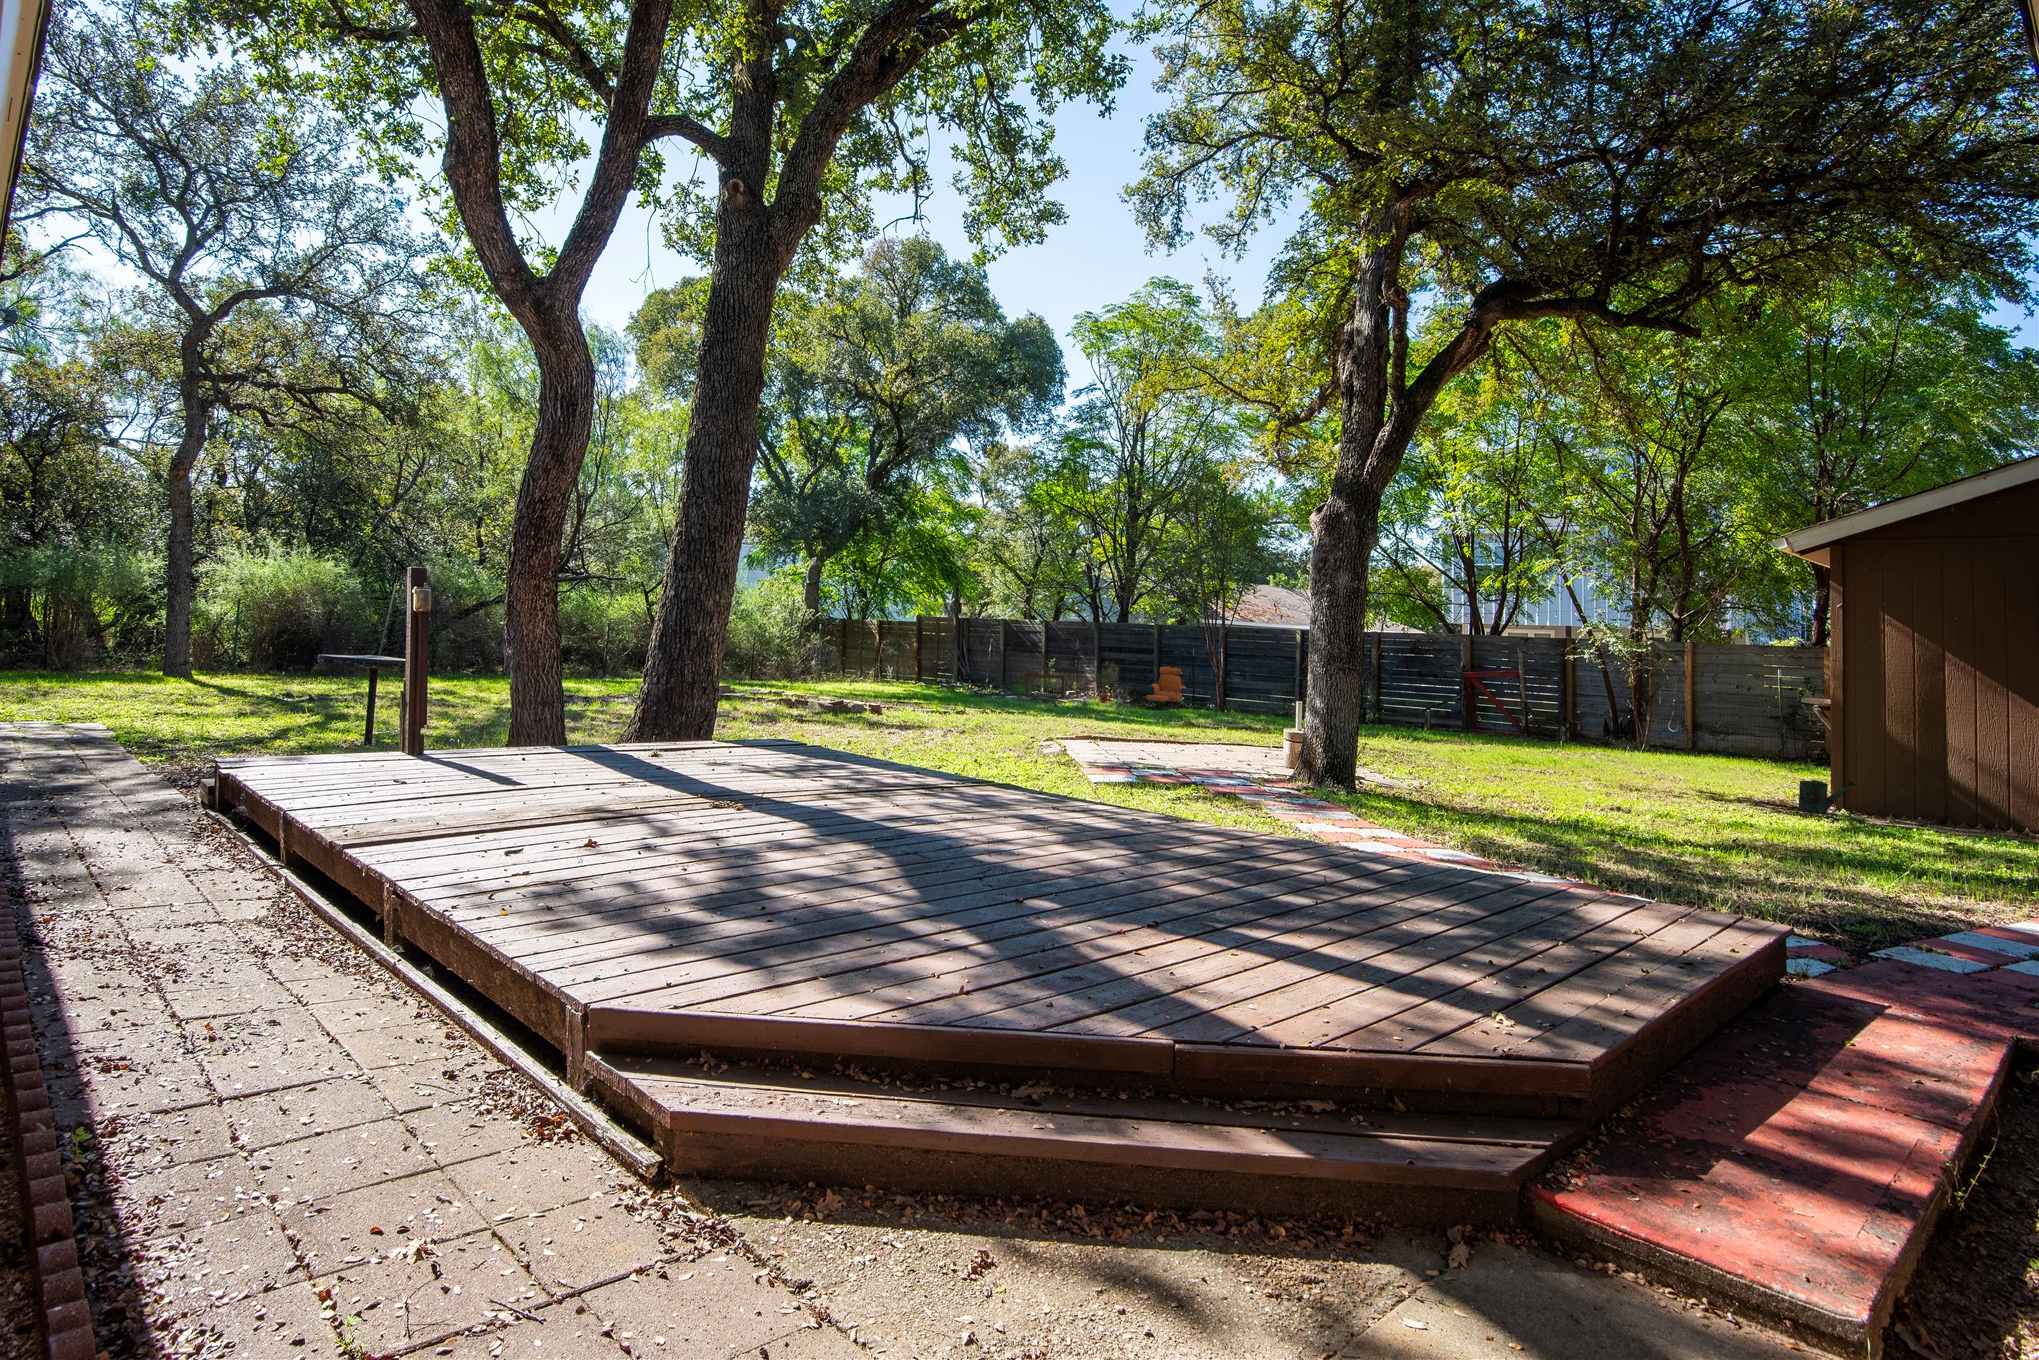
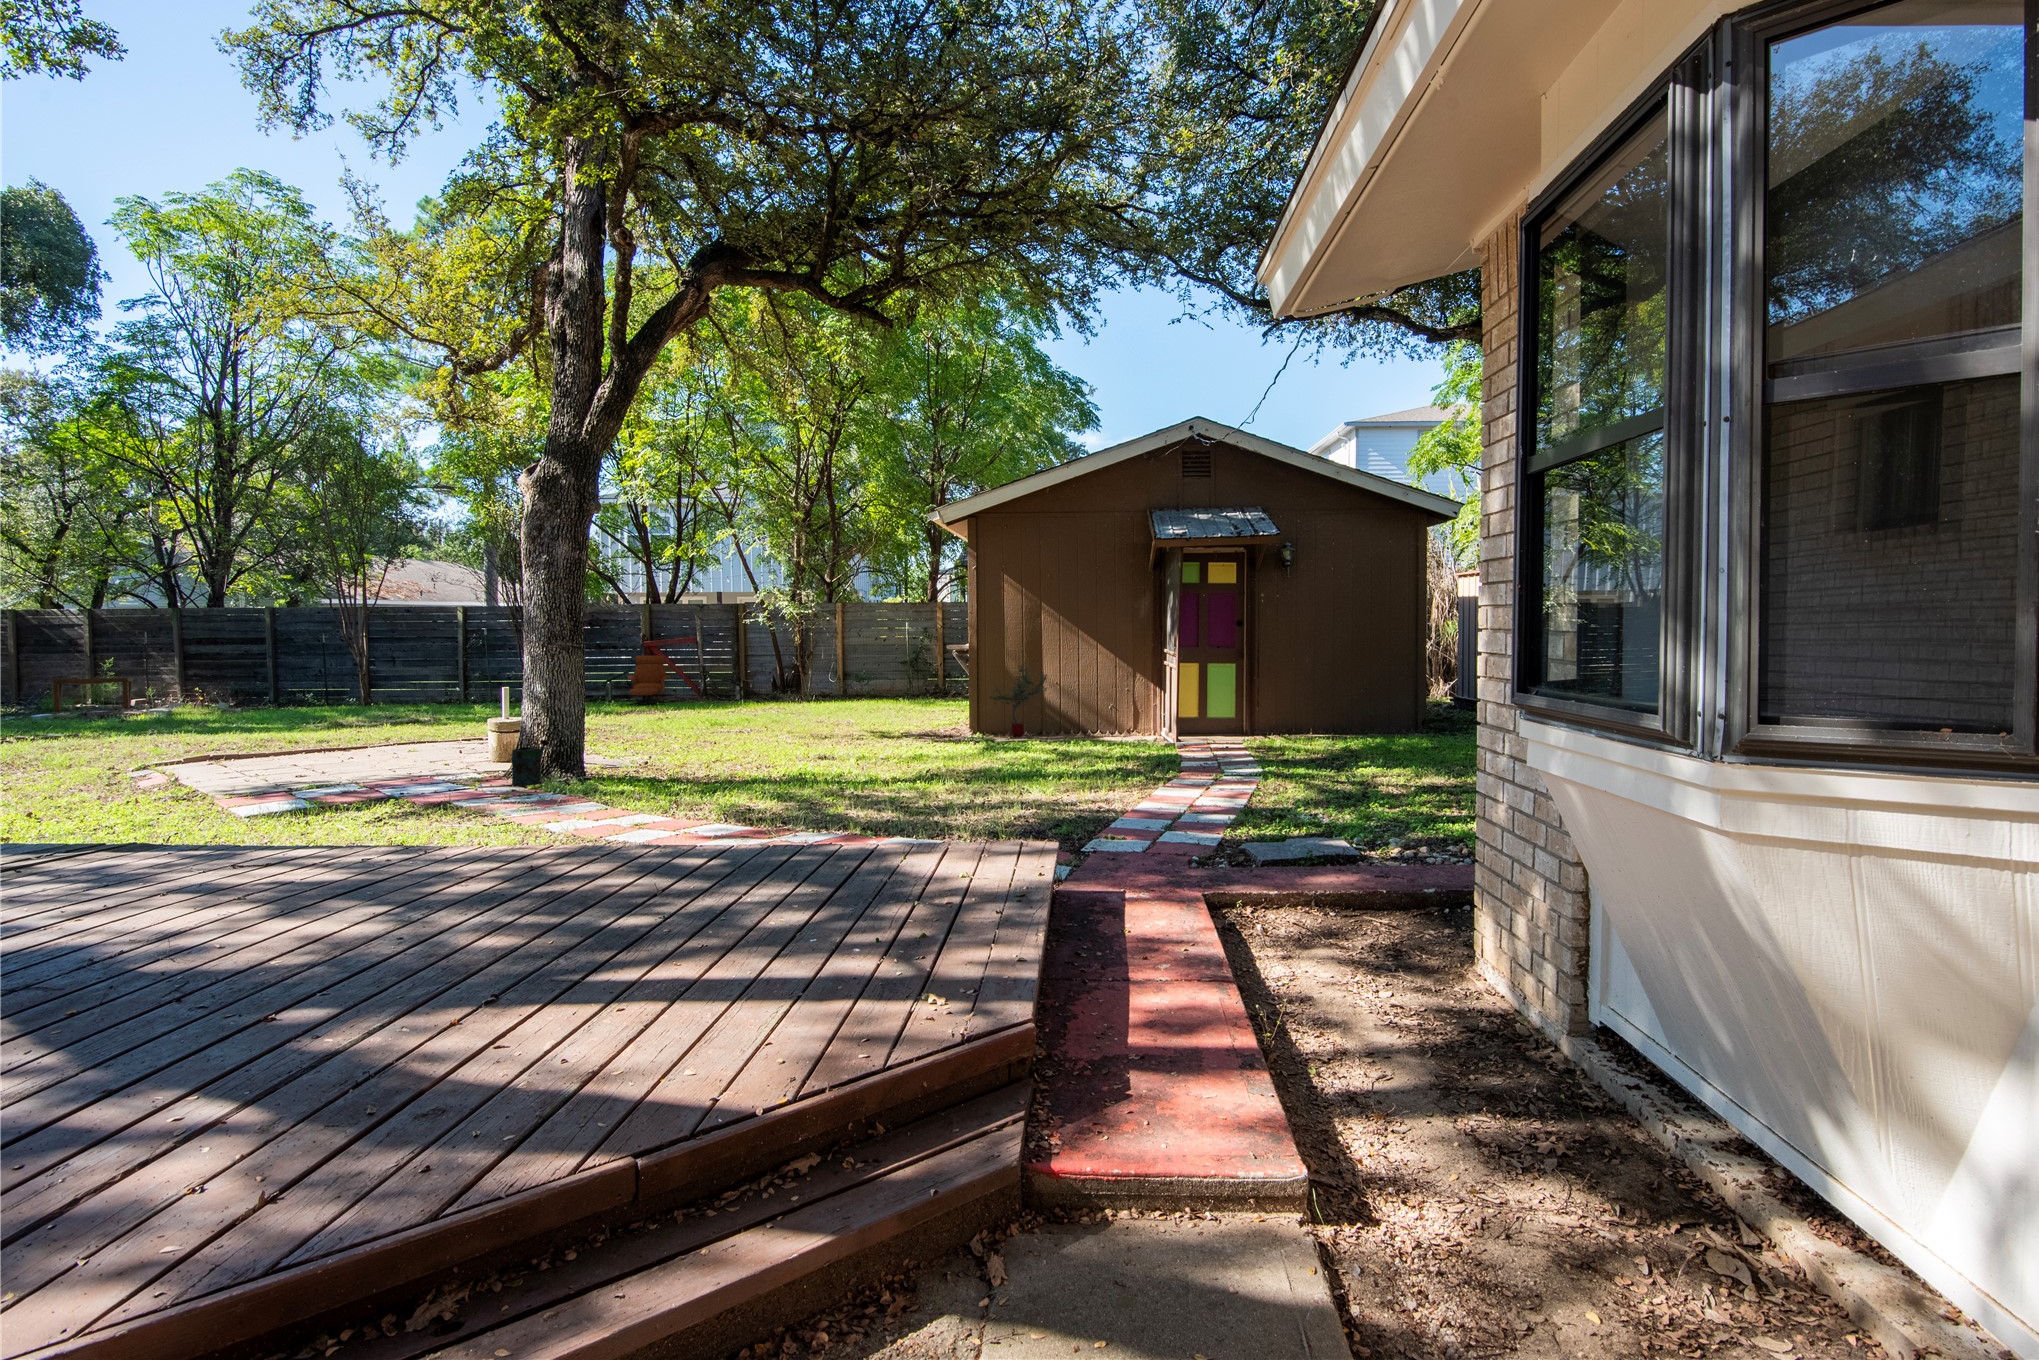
potted tree: present [1094,661,1118,703] -> present [989,665,1047,737]
lounge chair: present [1146,667,1186,711] -> present [627,655,671,706]
watering can: present [1789,780,1855,814] -> present [512,740,550,785]

